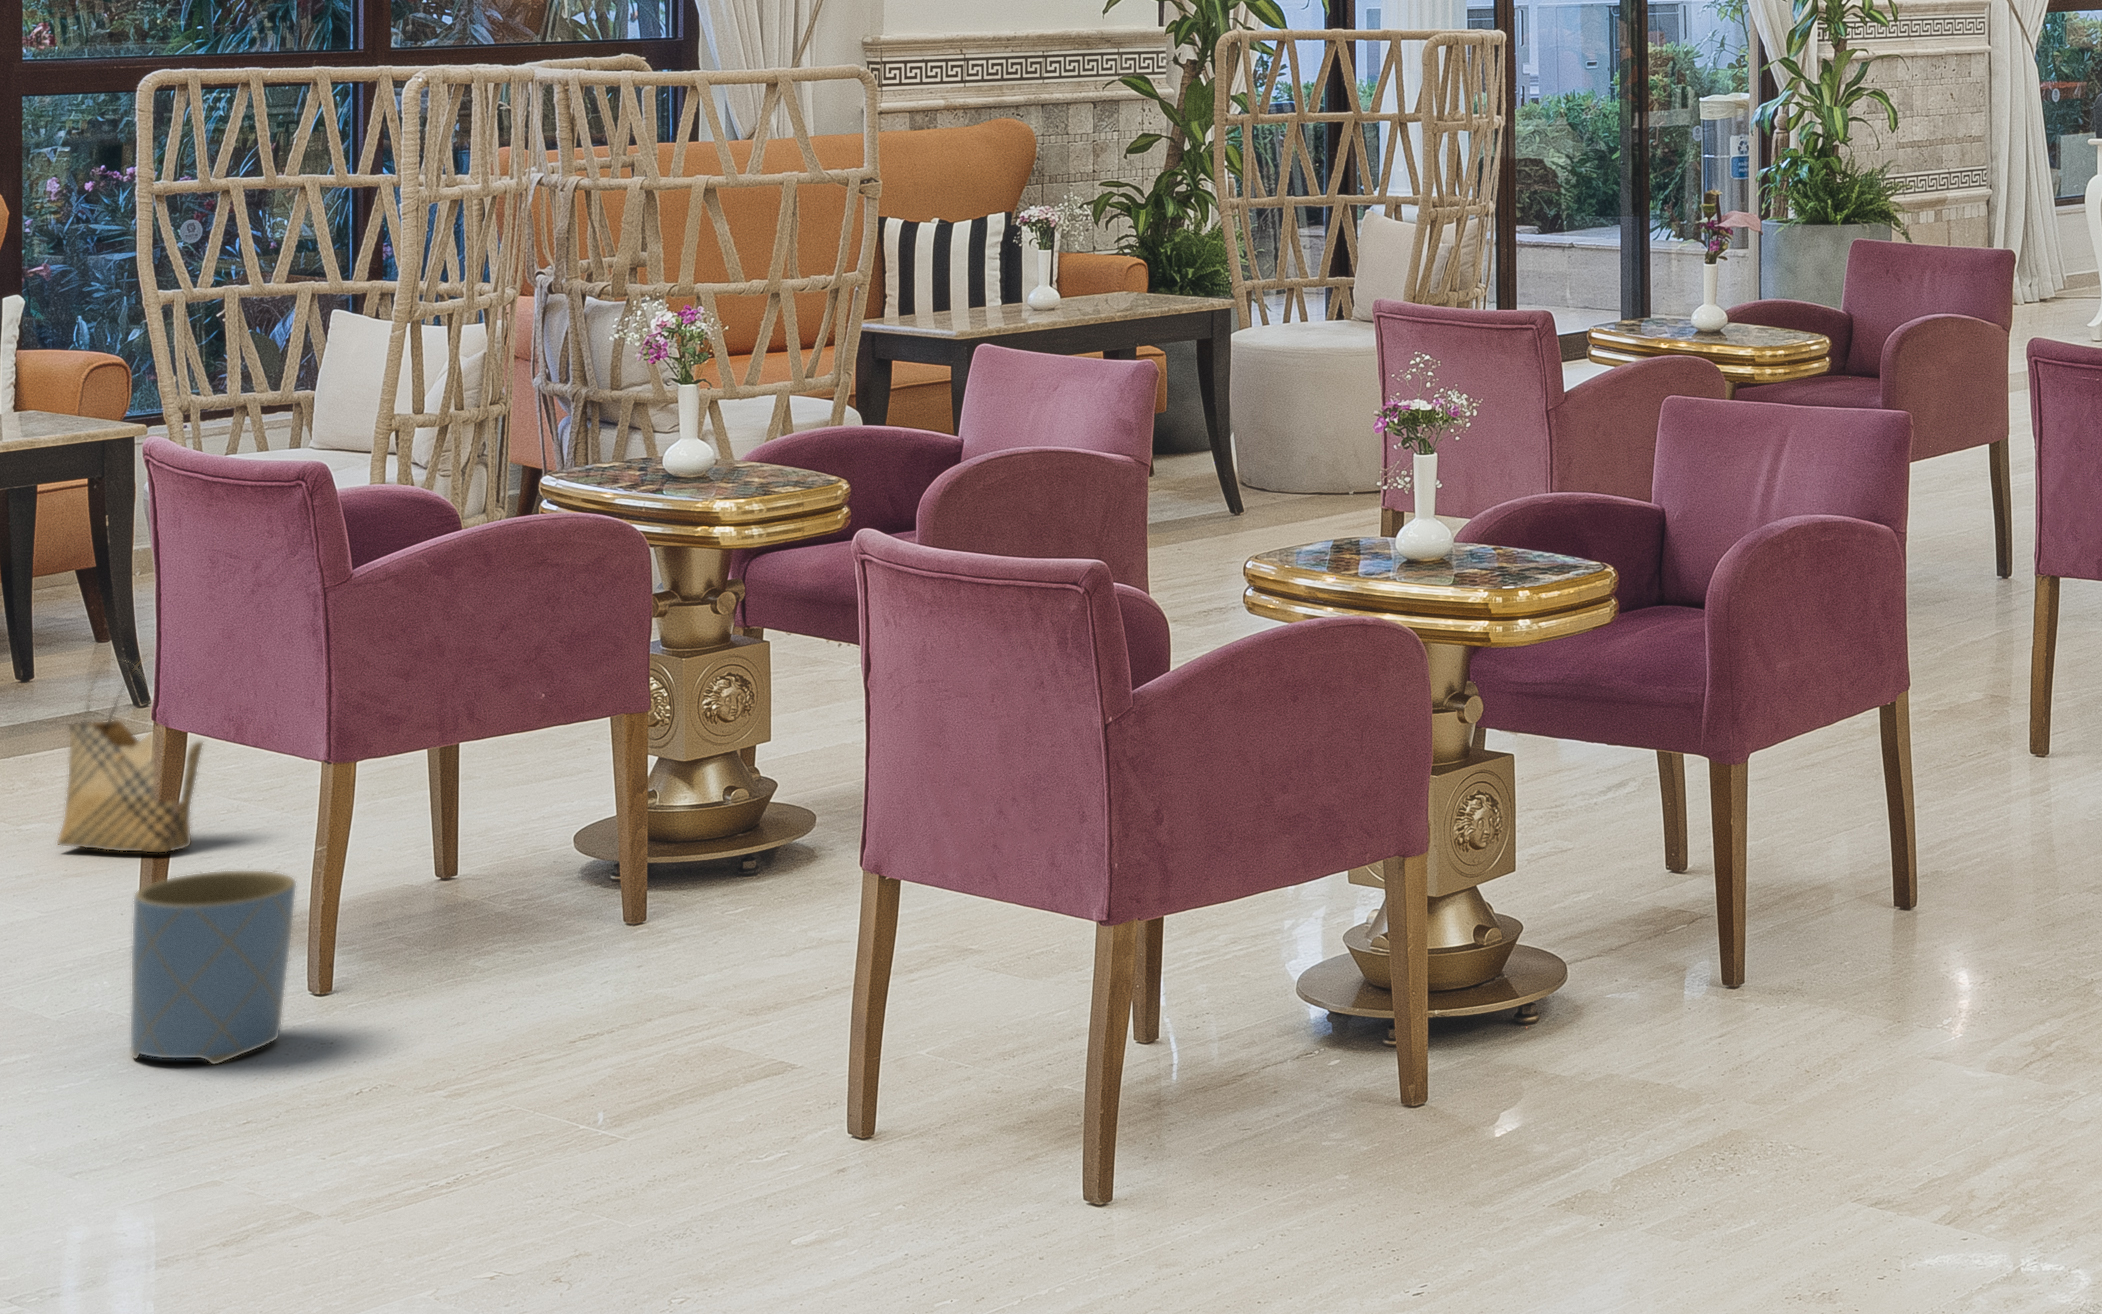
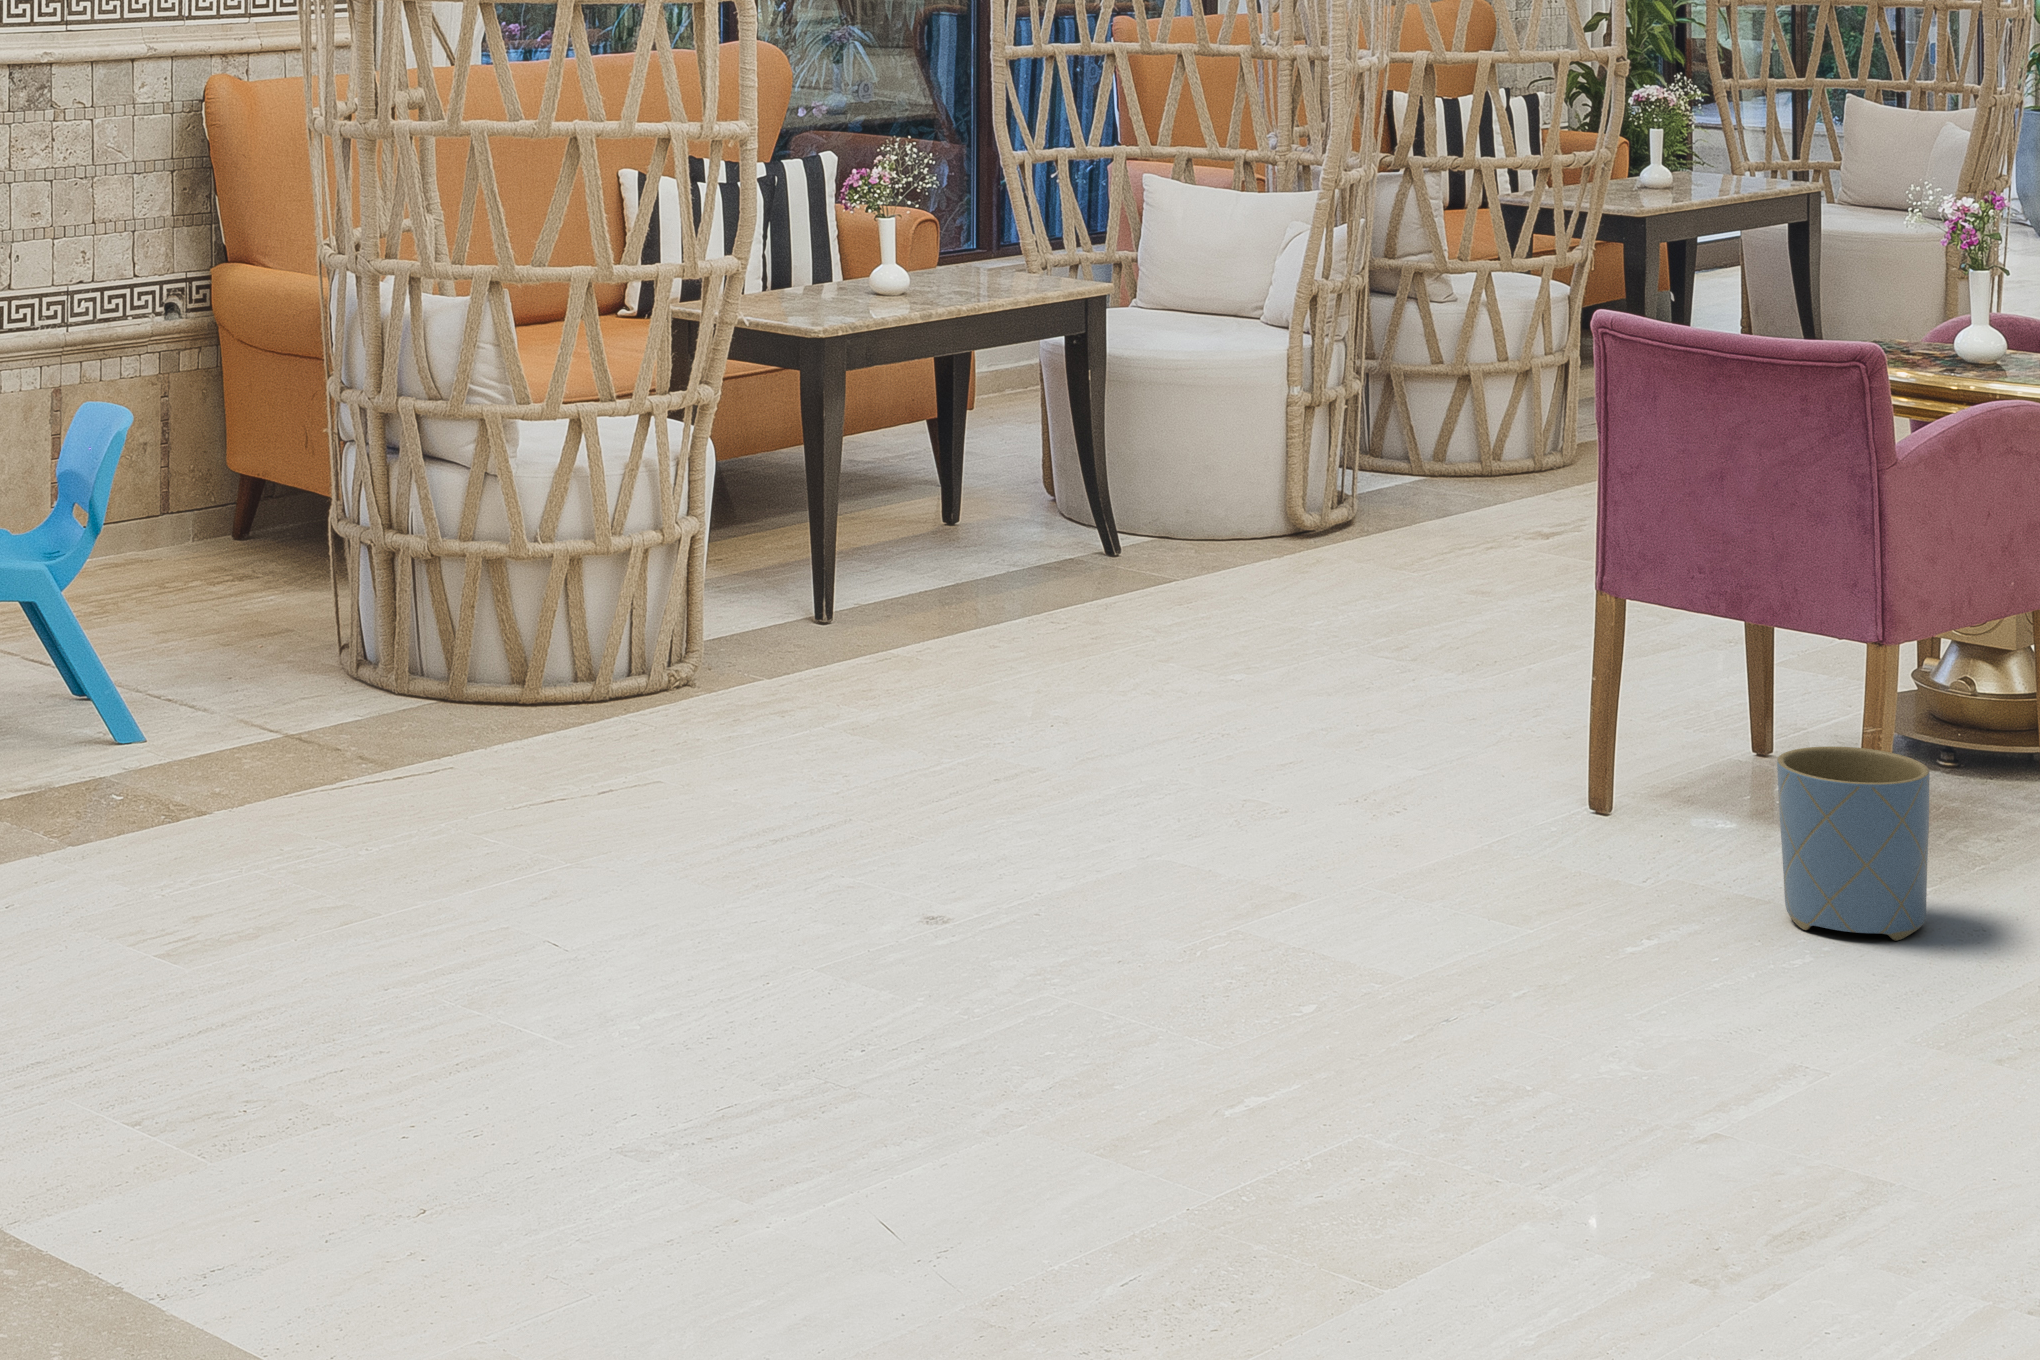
woven basket: present [58,663,202,852] -> none [1322,508,1459,705]

